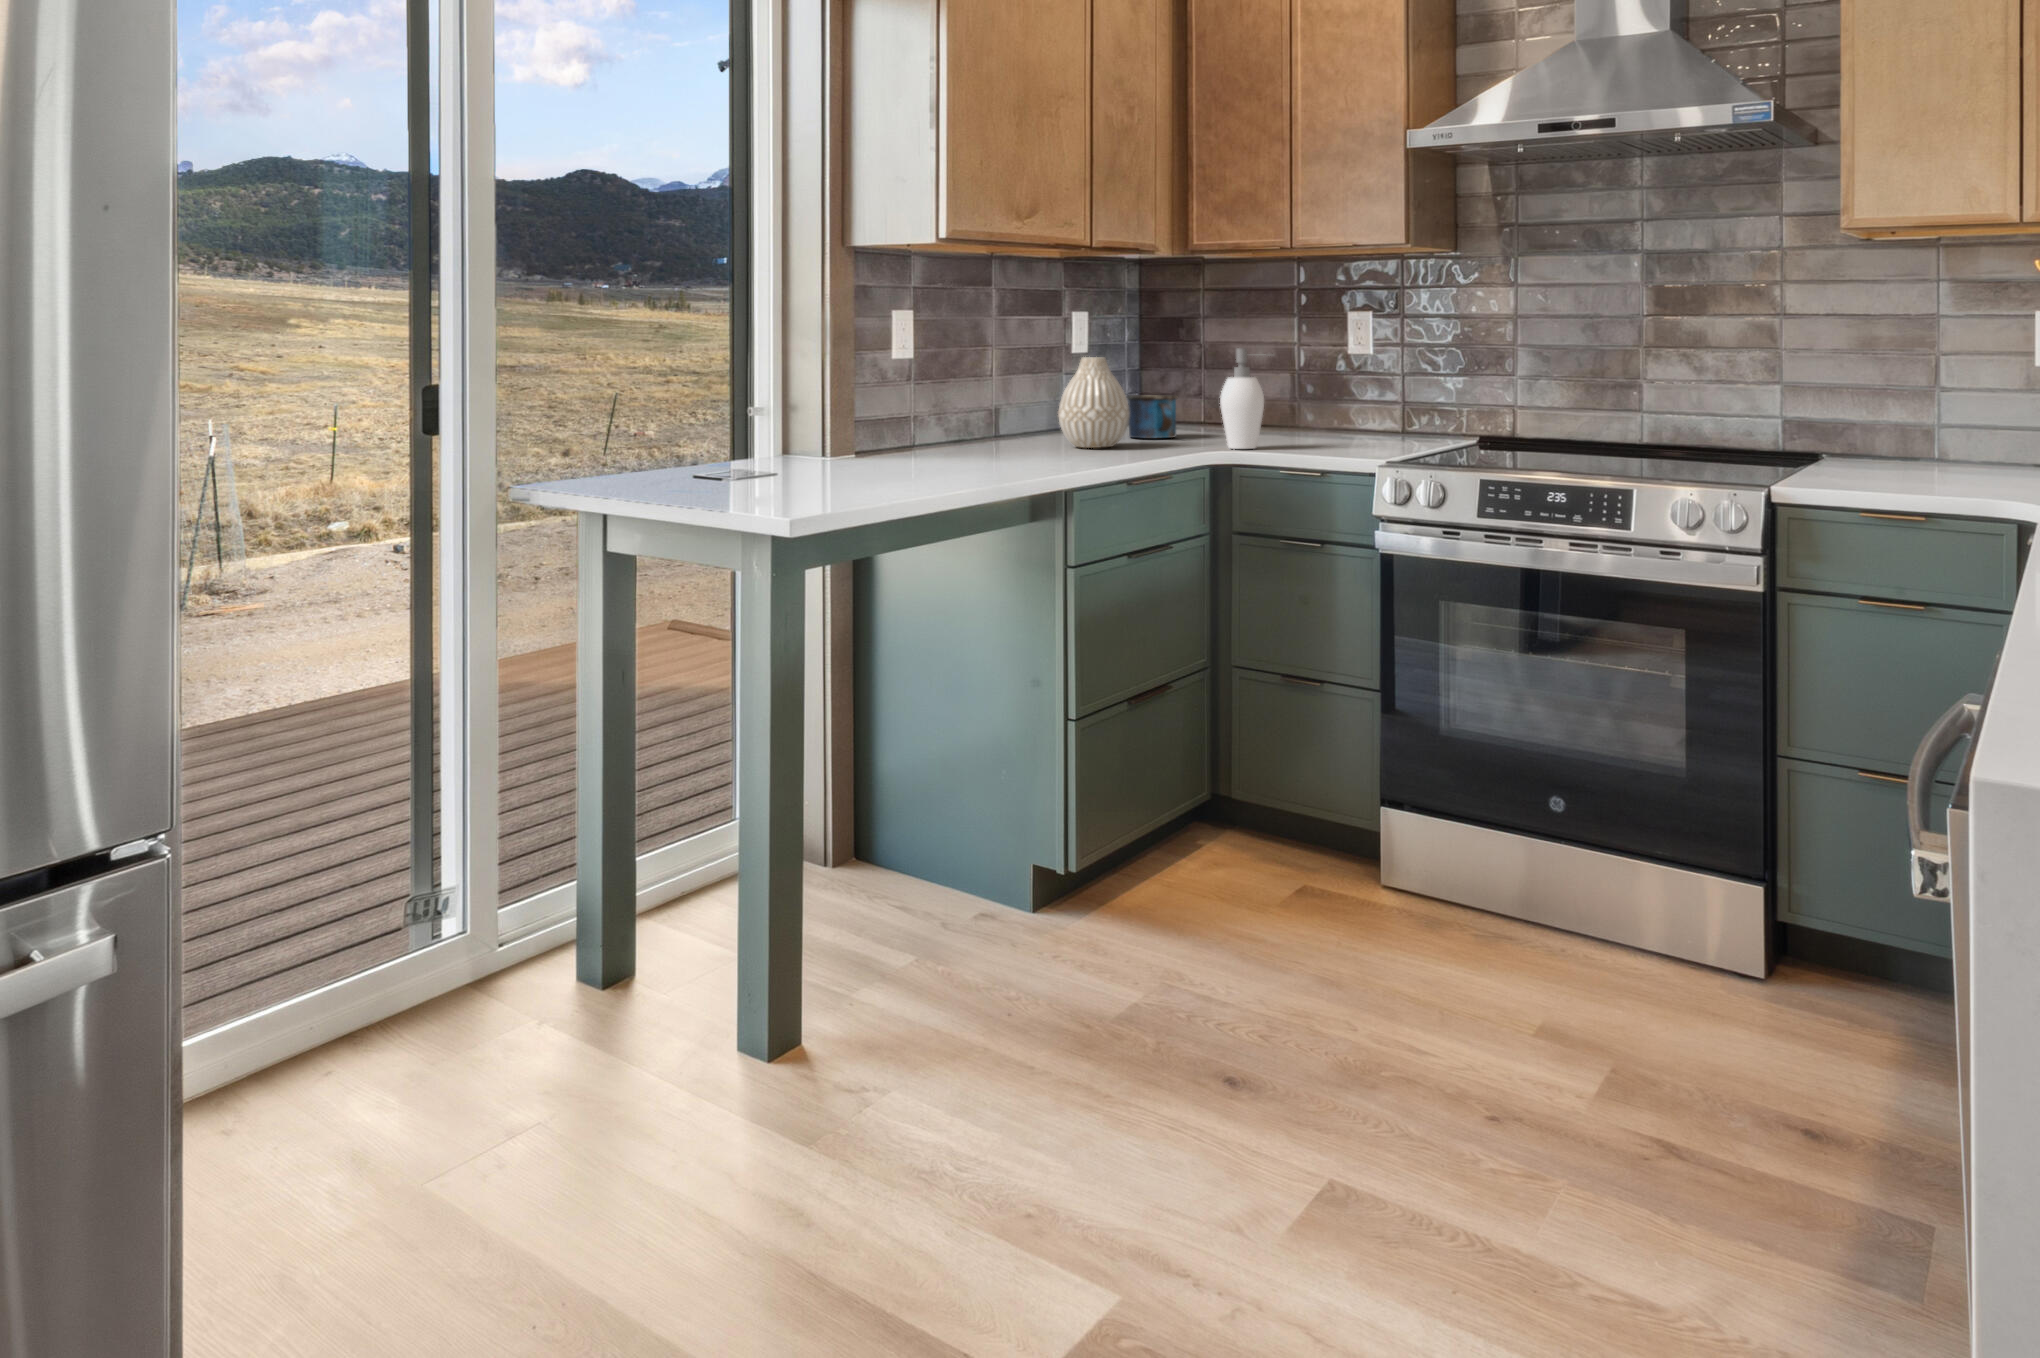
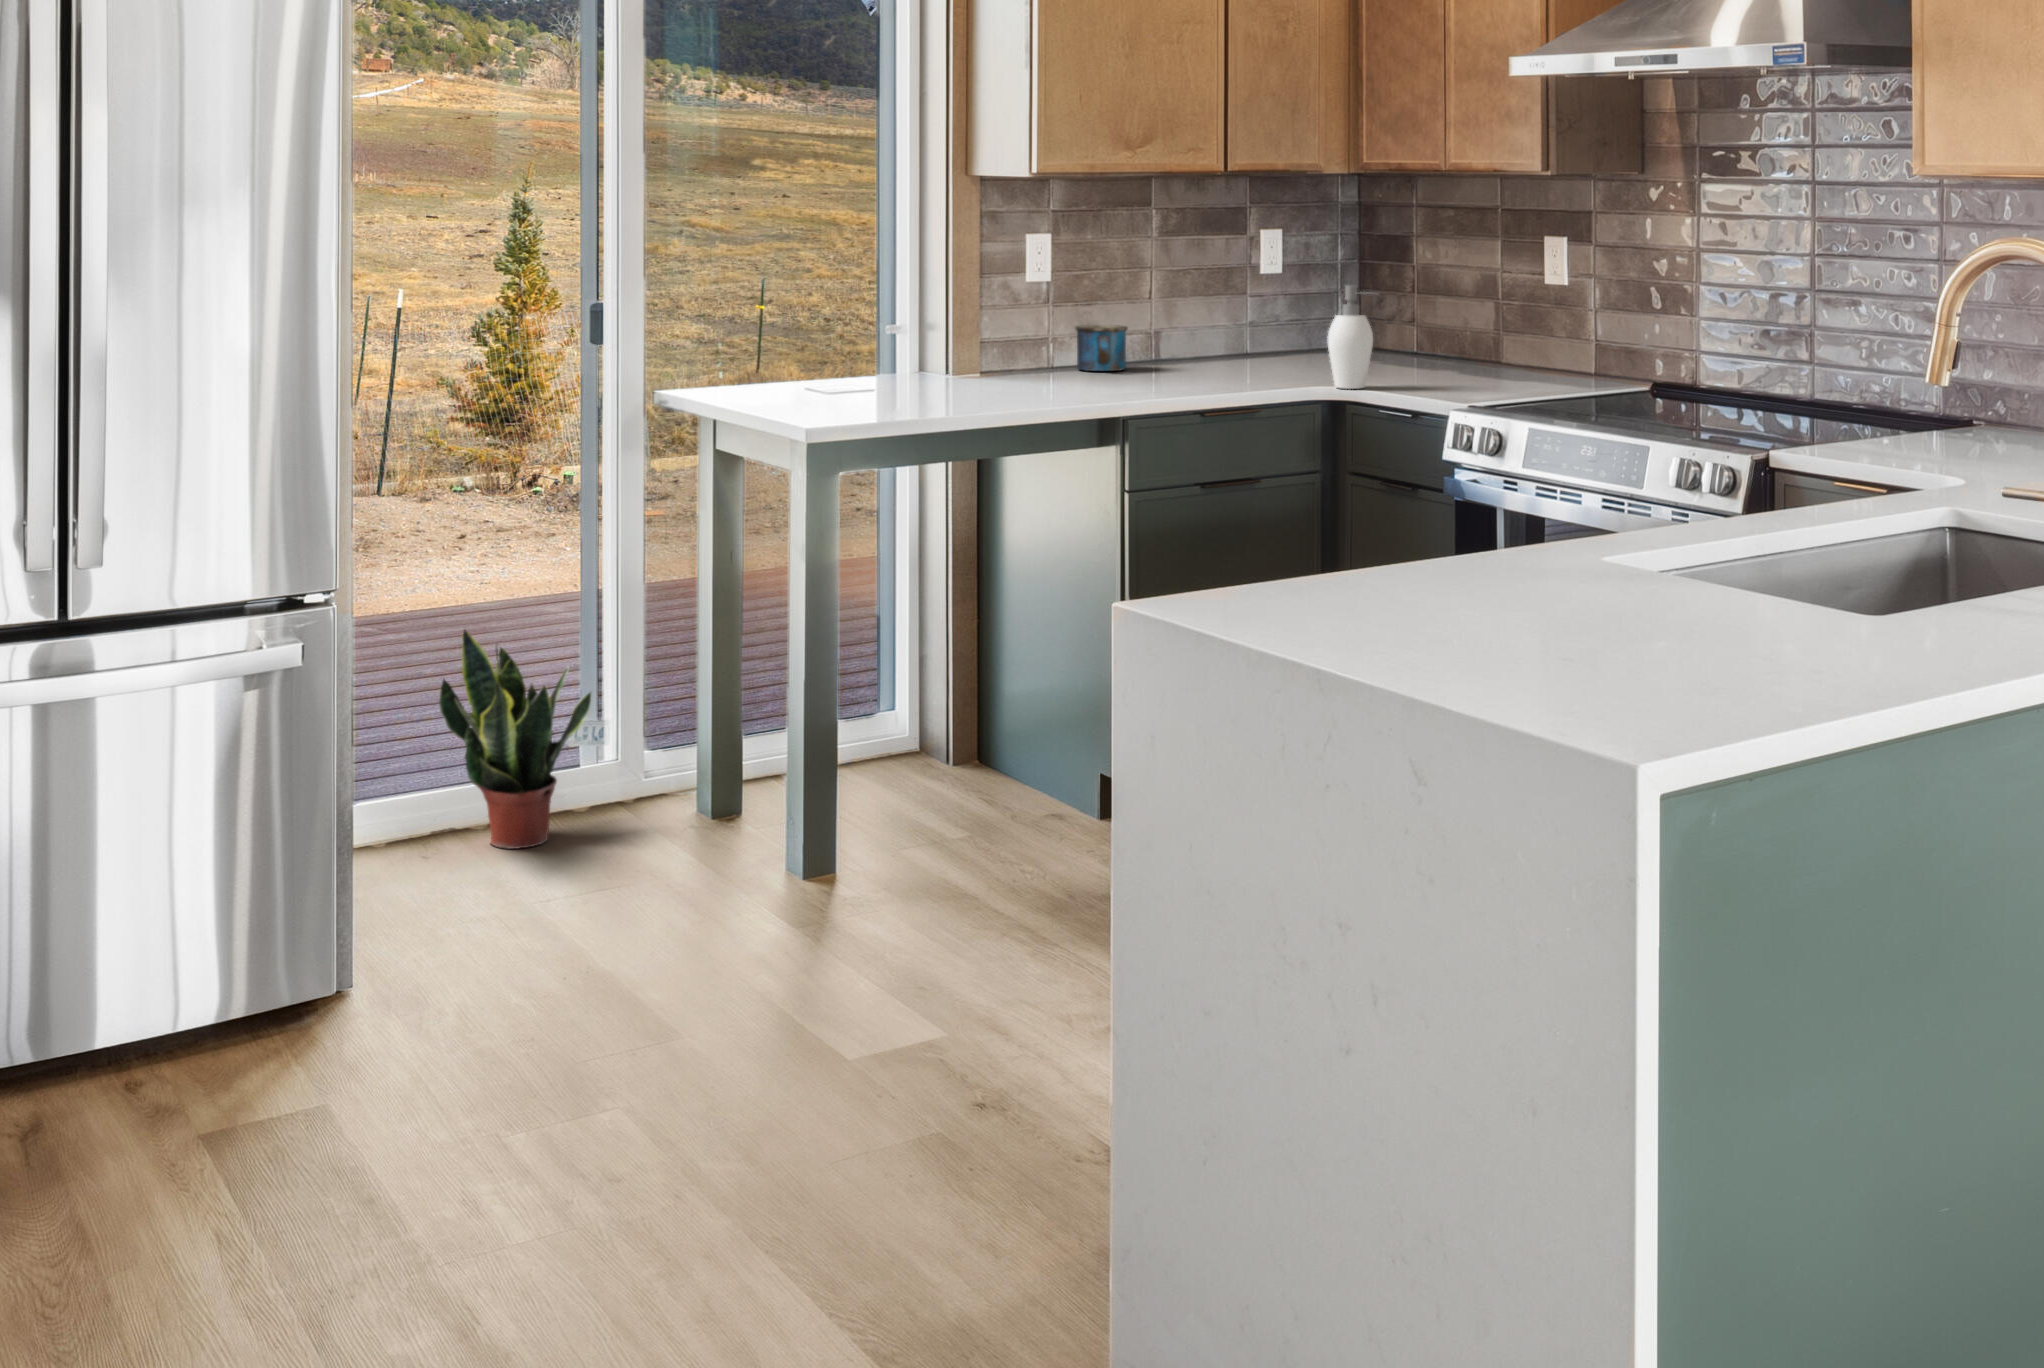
vase: present [1058,357,1130,448] -> none [1172,290,1244,381]
mug: present [1127,395,1177,438] -> present [1076,325,1128,371]
potted plant: none [238,792,449,1074] -> present [439,630,592,849]

